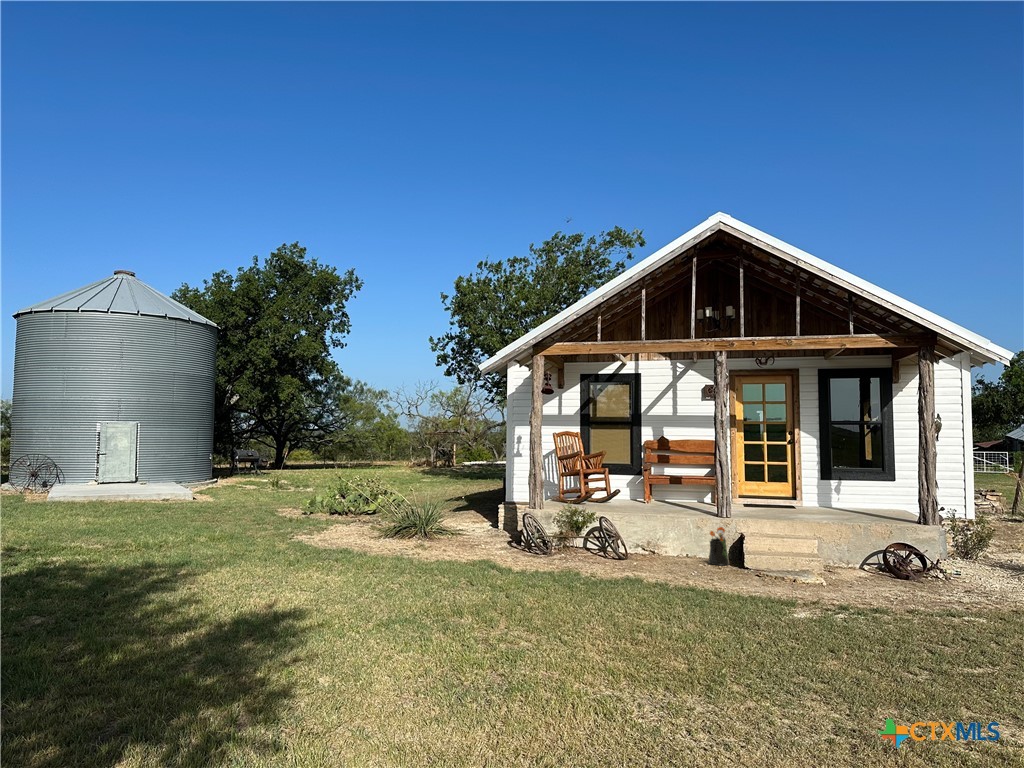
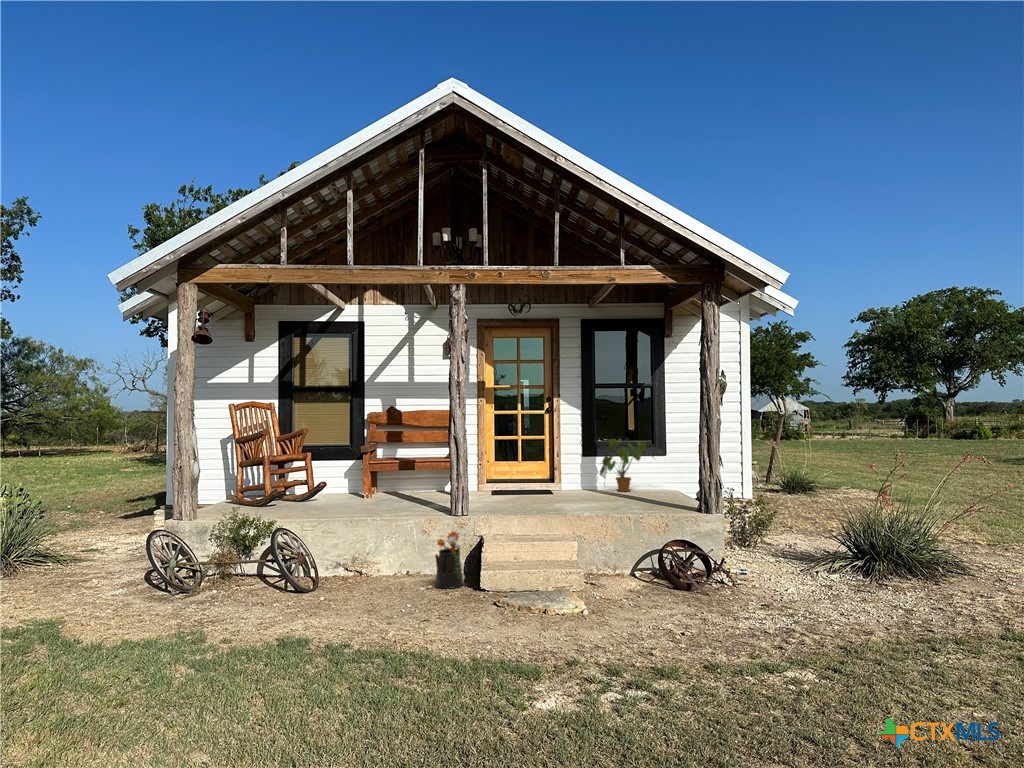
house plant: none [835,466,888,510] -> present [601,439,653,492]

